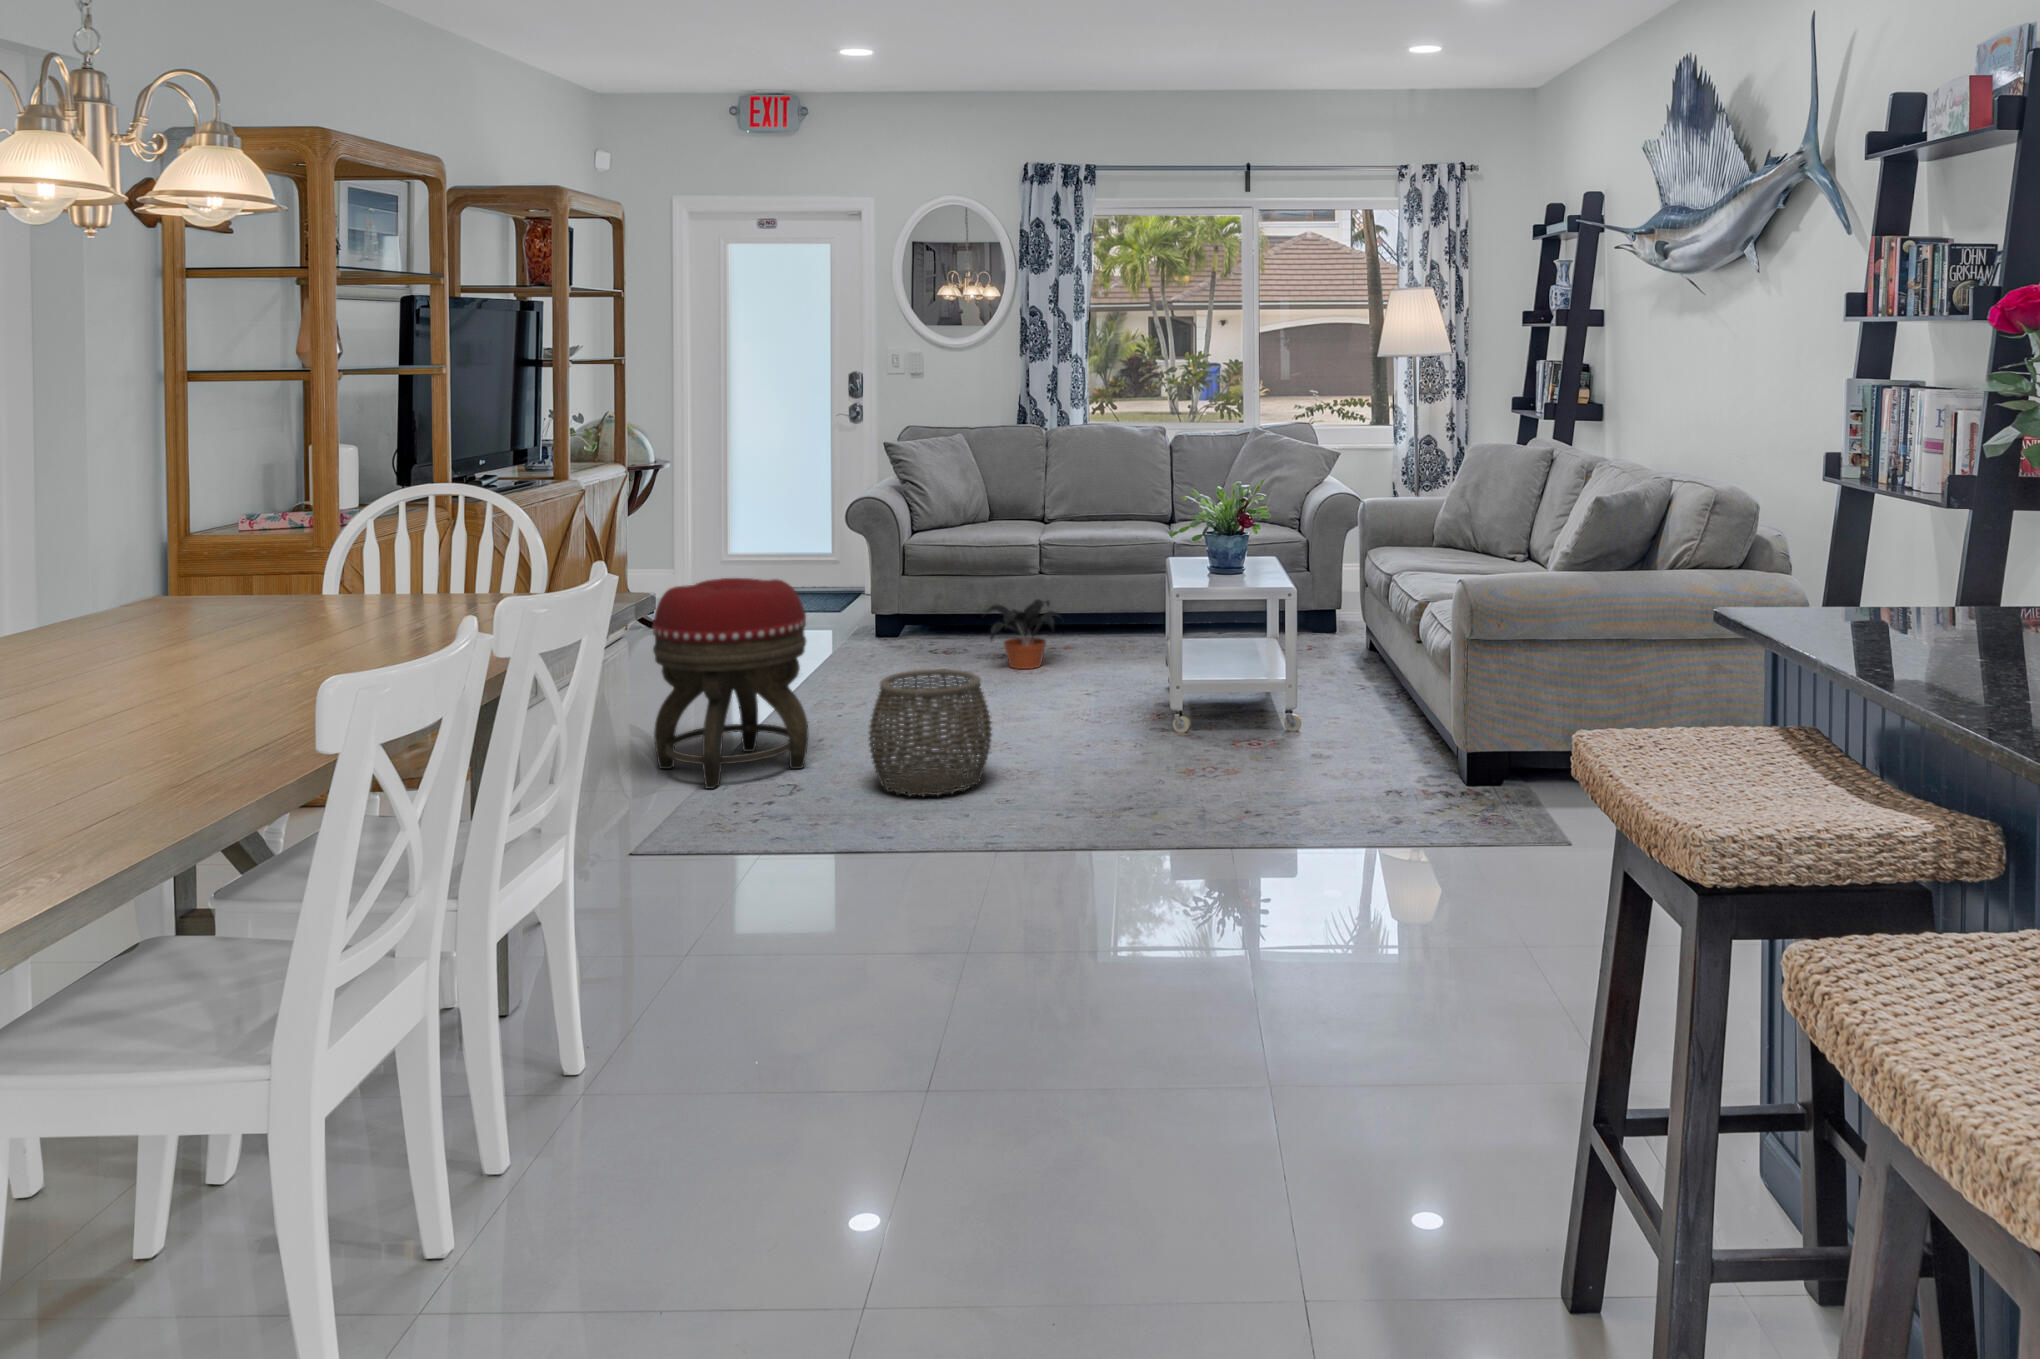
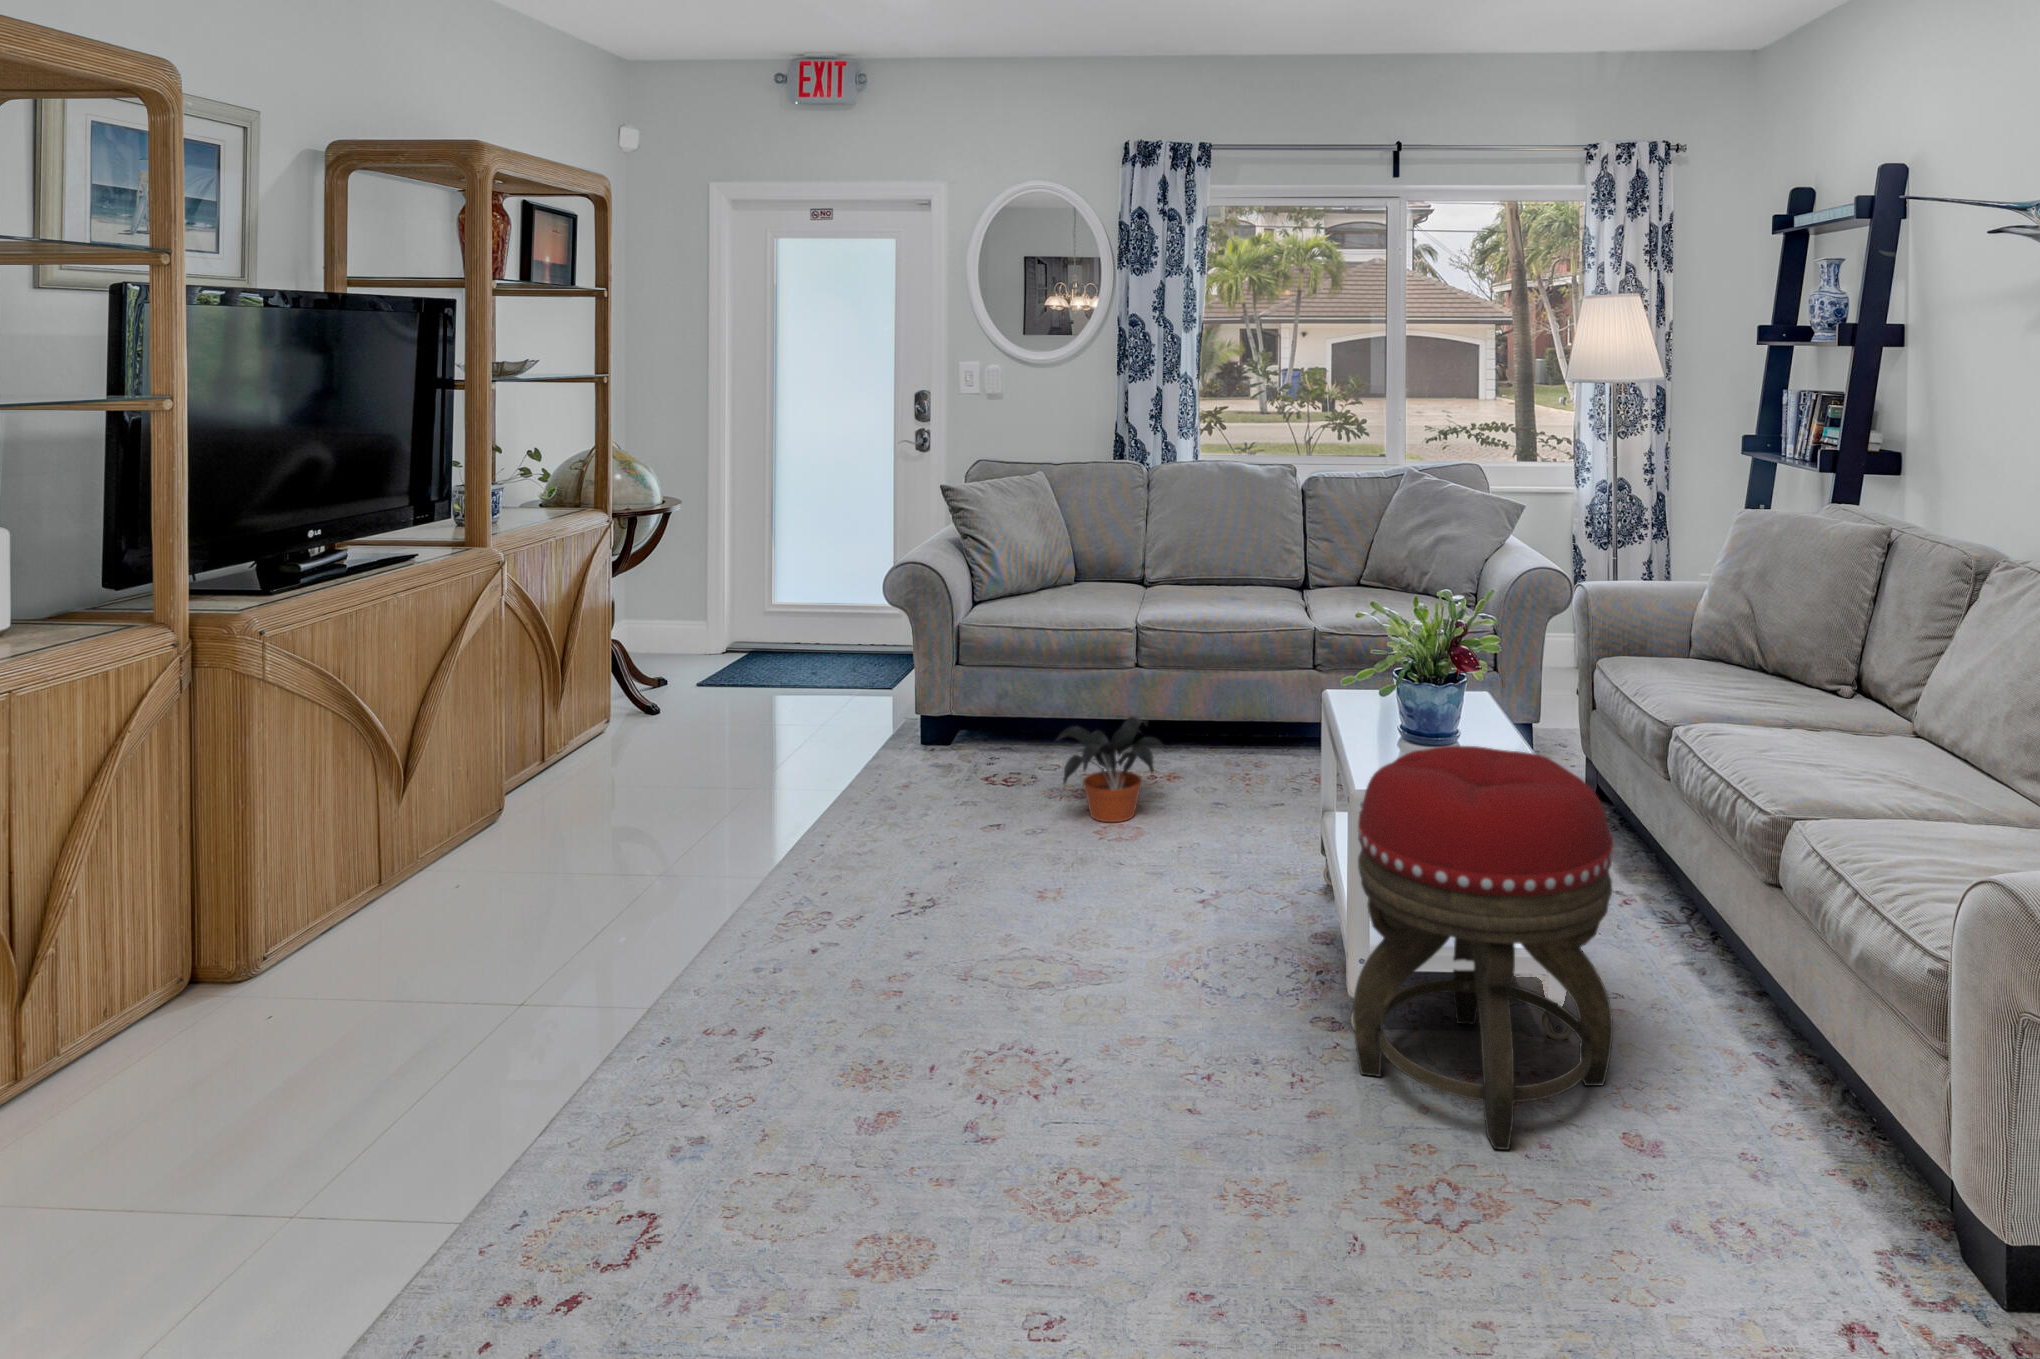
footstool: present [653,578,808,789] -> present [1353,746,1613,1150]
woven basket: present [869,669,992,796] -> none [806,941,1036,1227]

